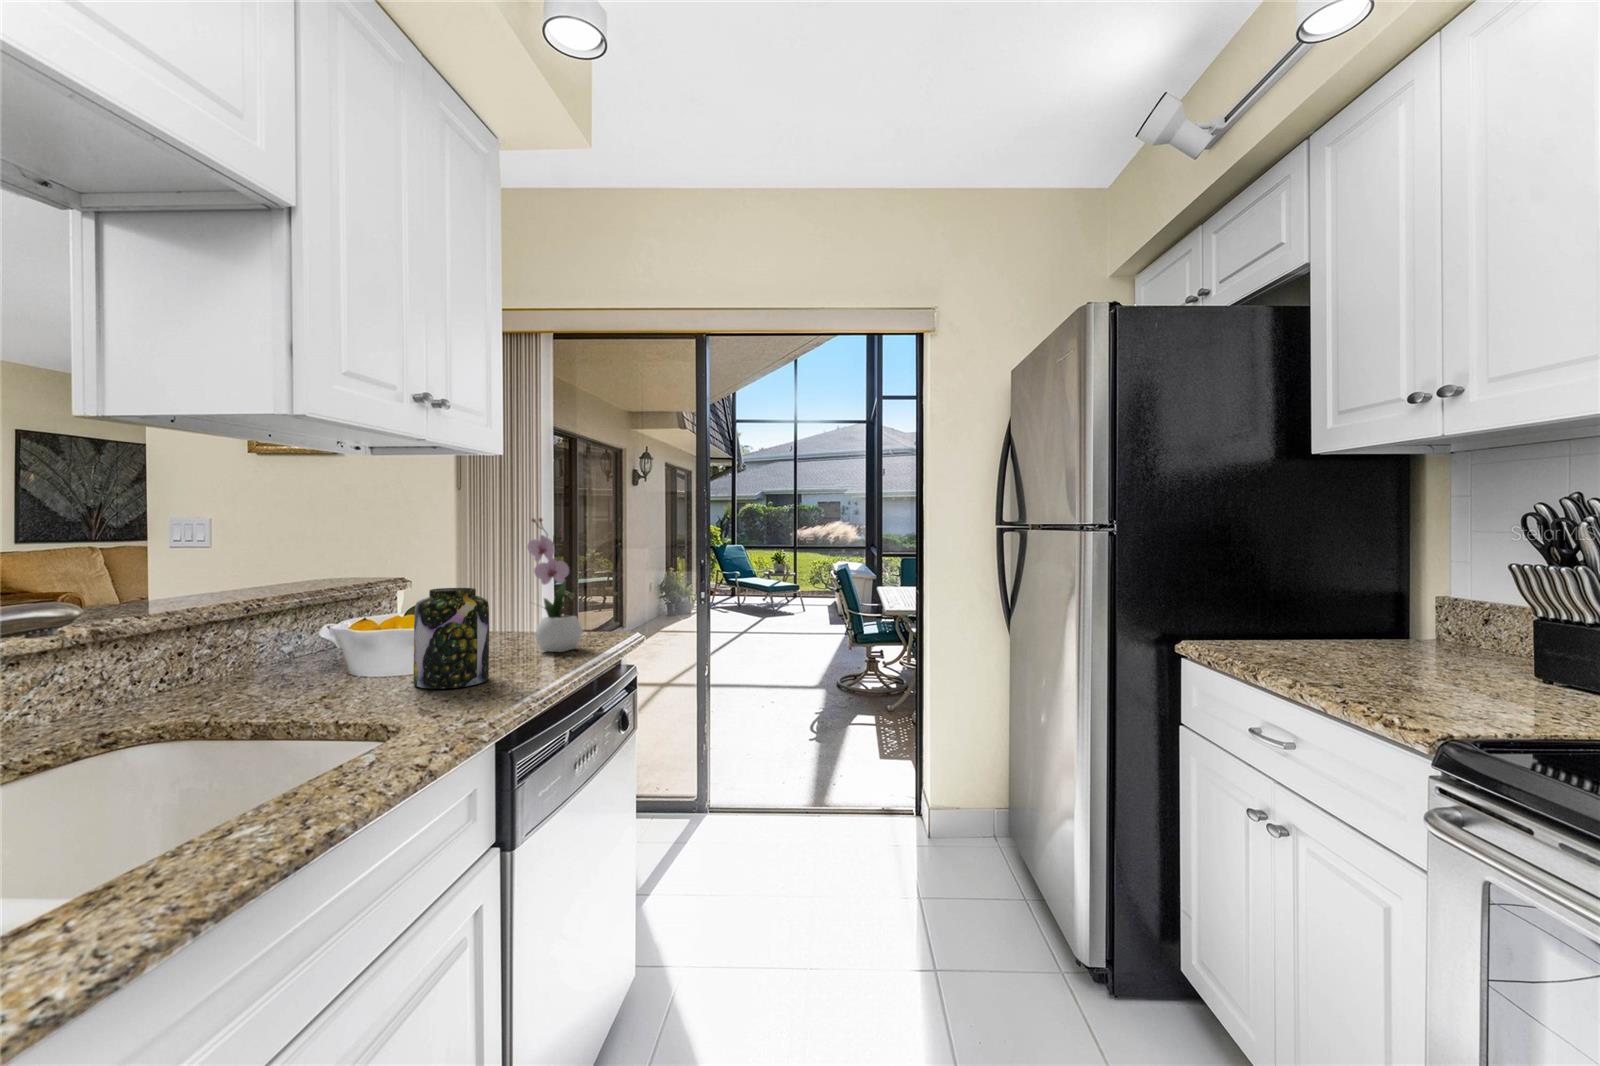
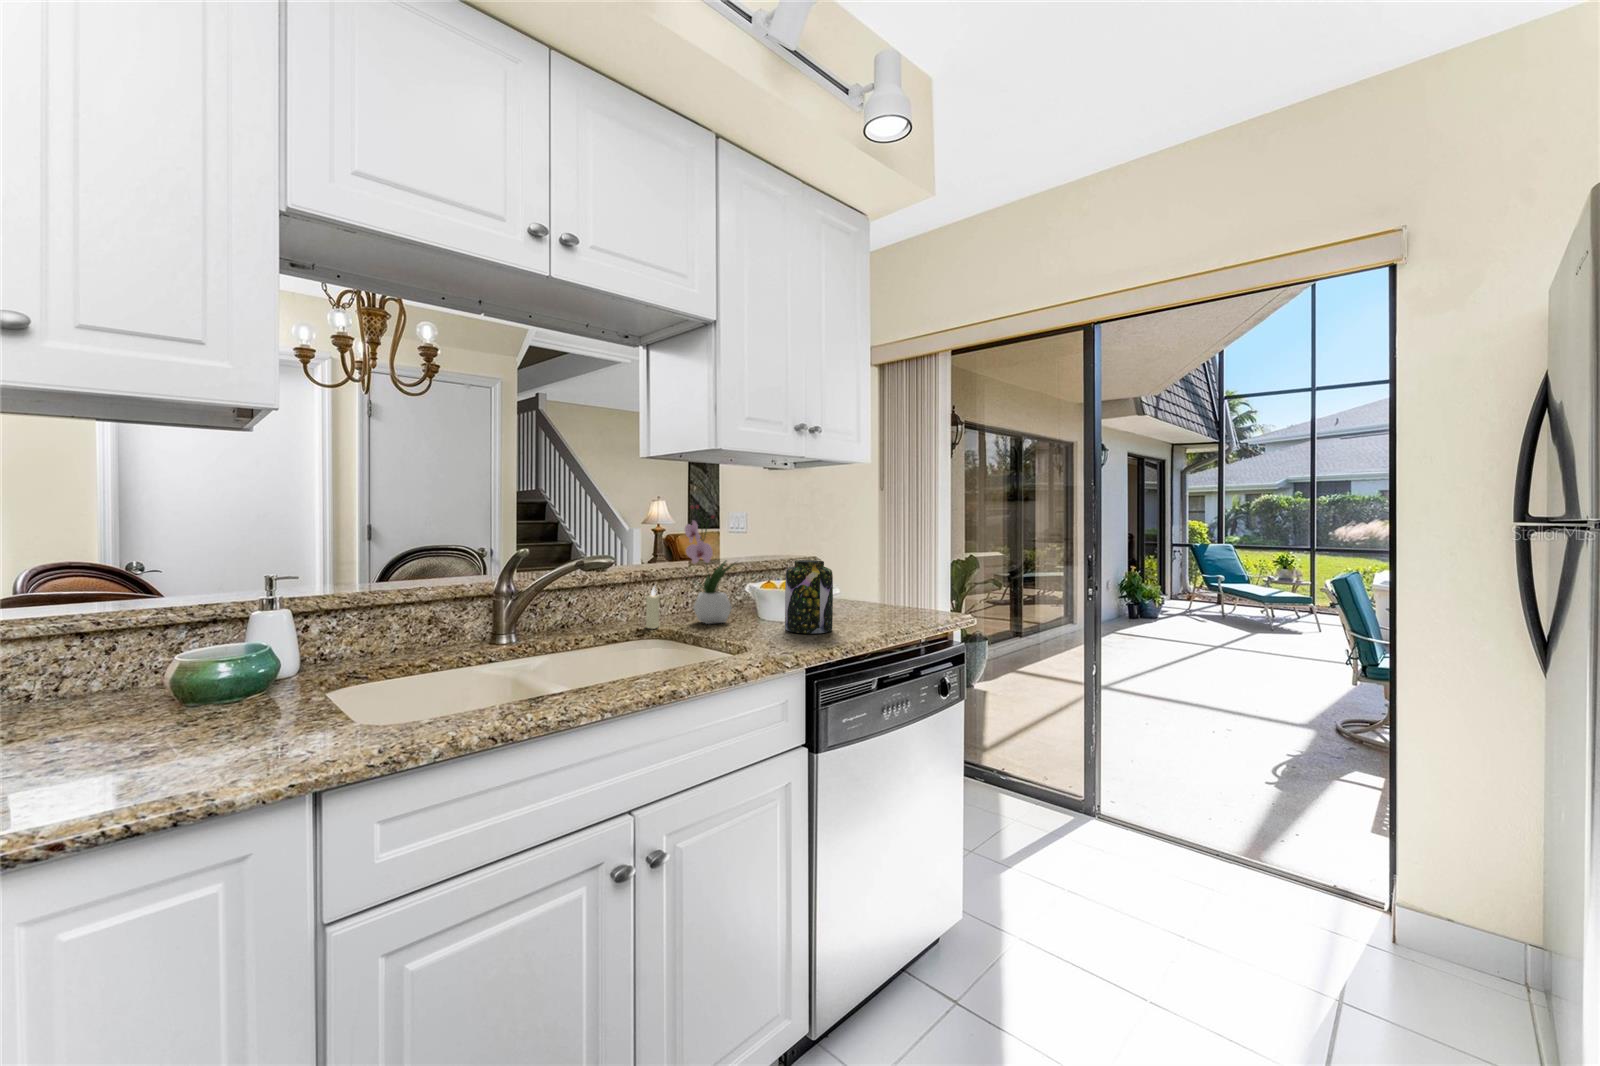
flower arrangement: present [528,518,584,652] -> present [685,505,735,624]
candle: none [117,649,158,726] -> present [646,588,660,629]

